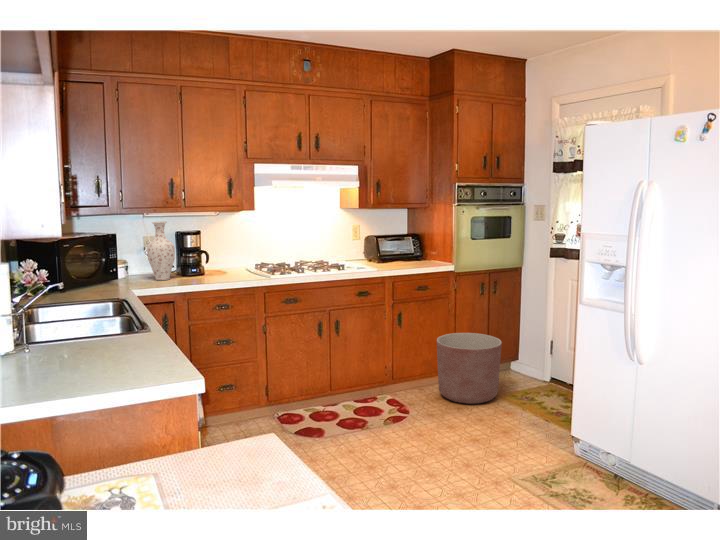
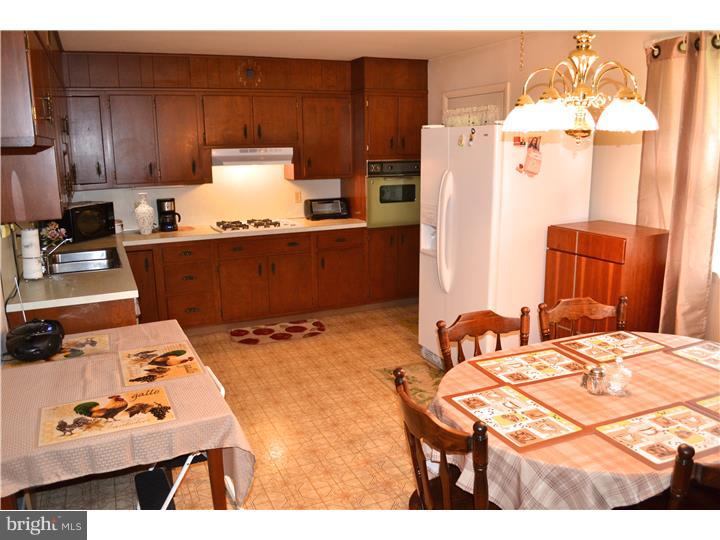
planter: present [437,333,502,404] -> none [350,274,398,324]

